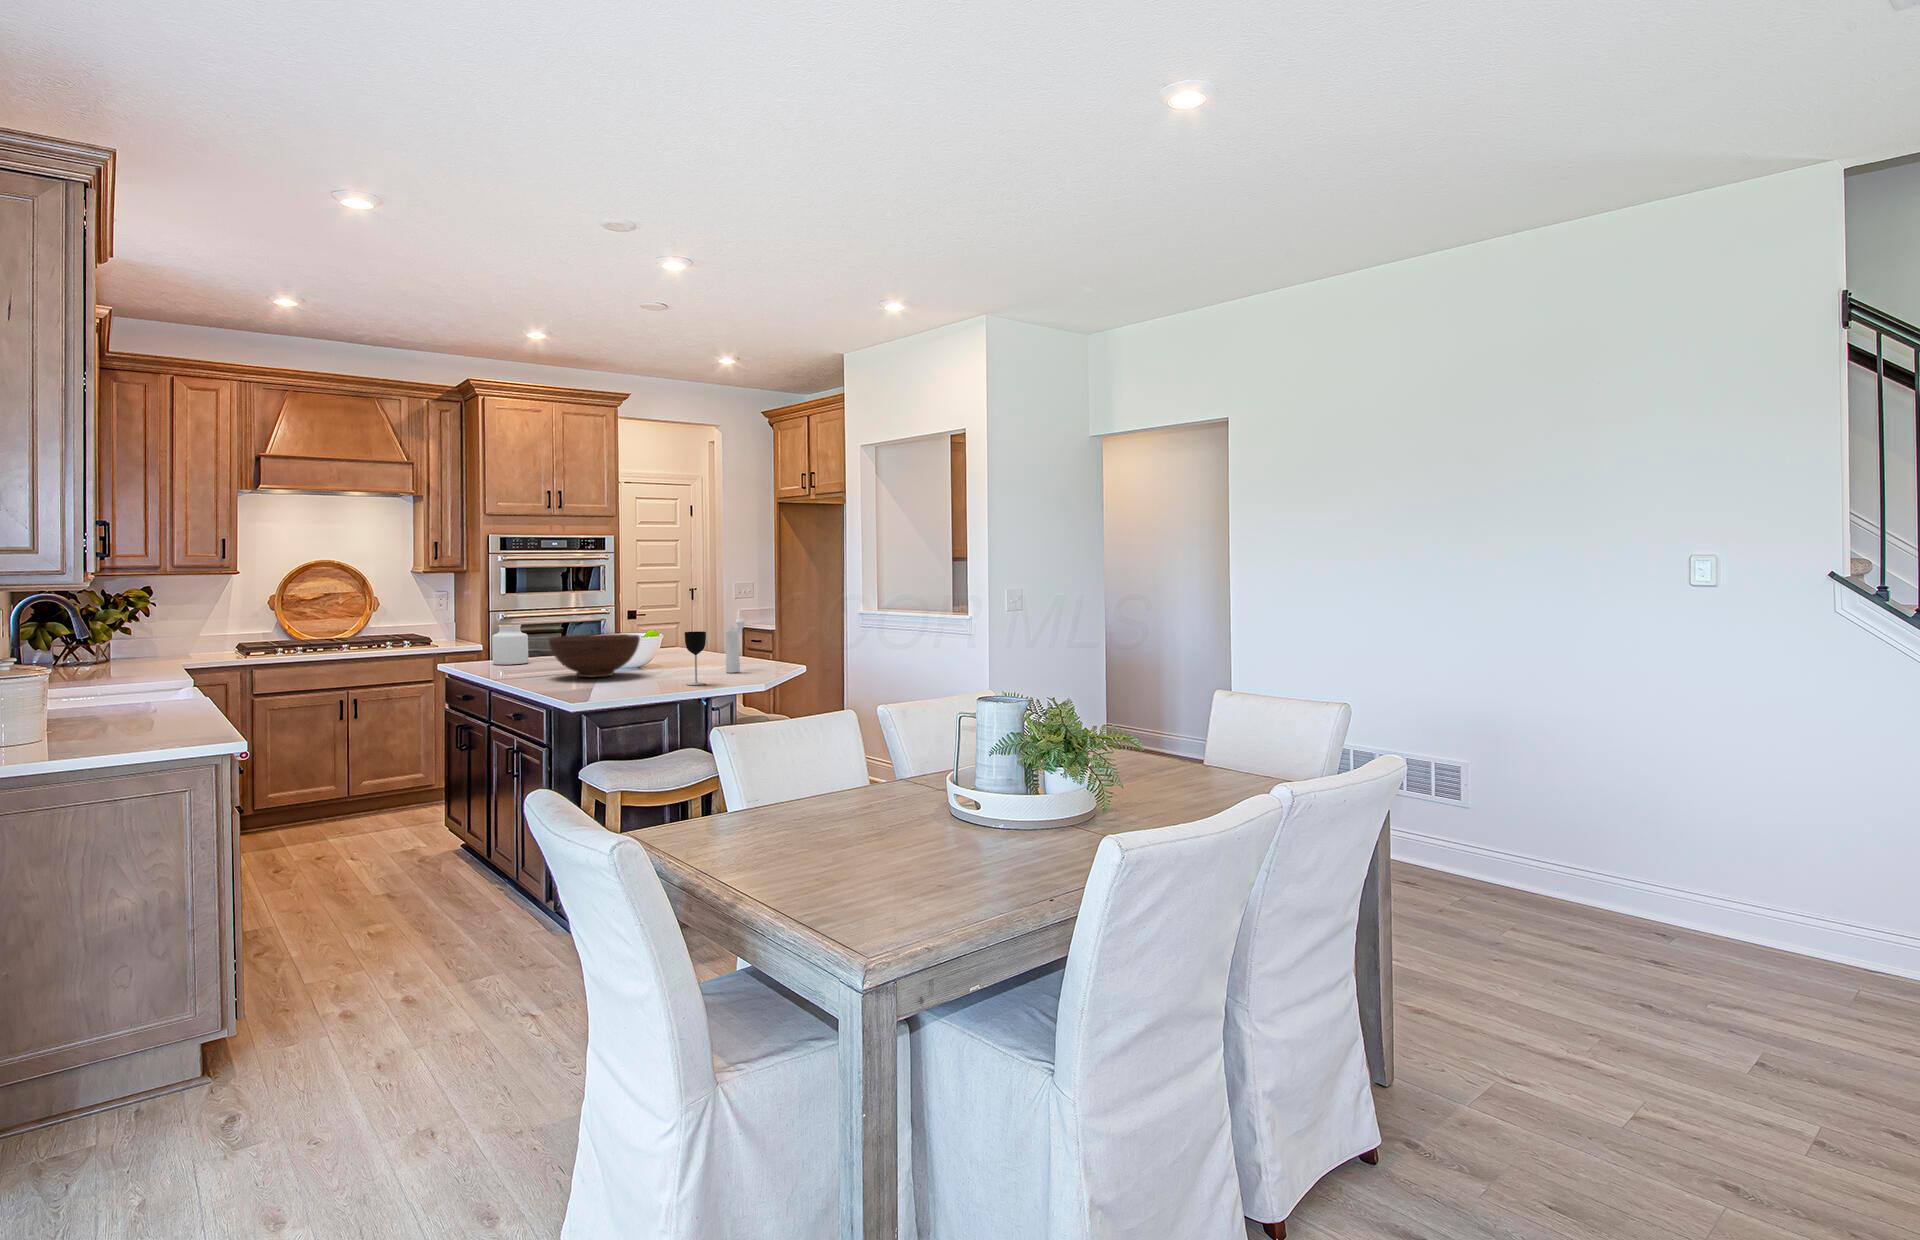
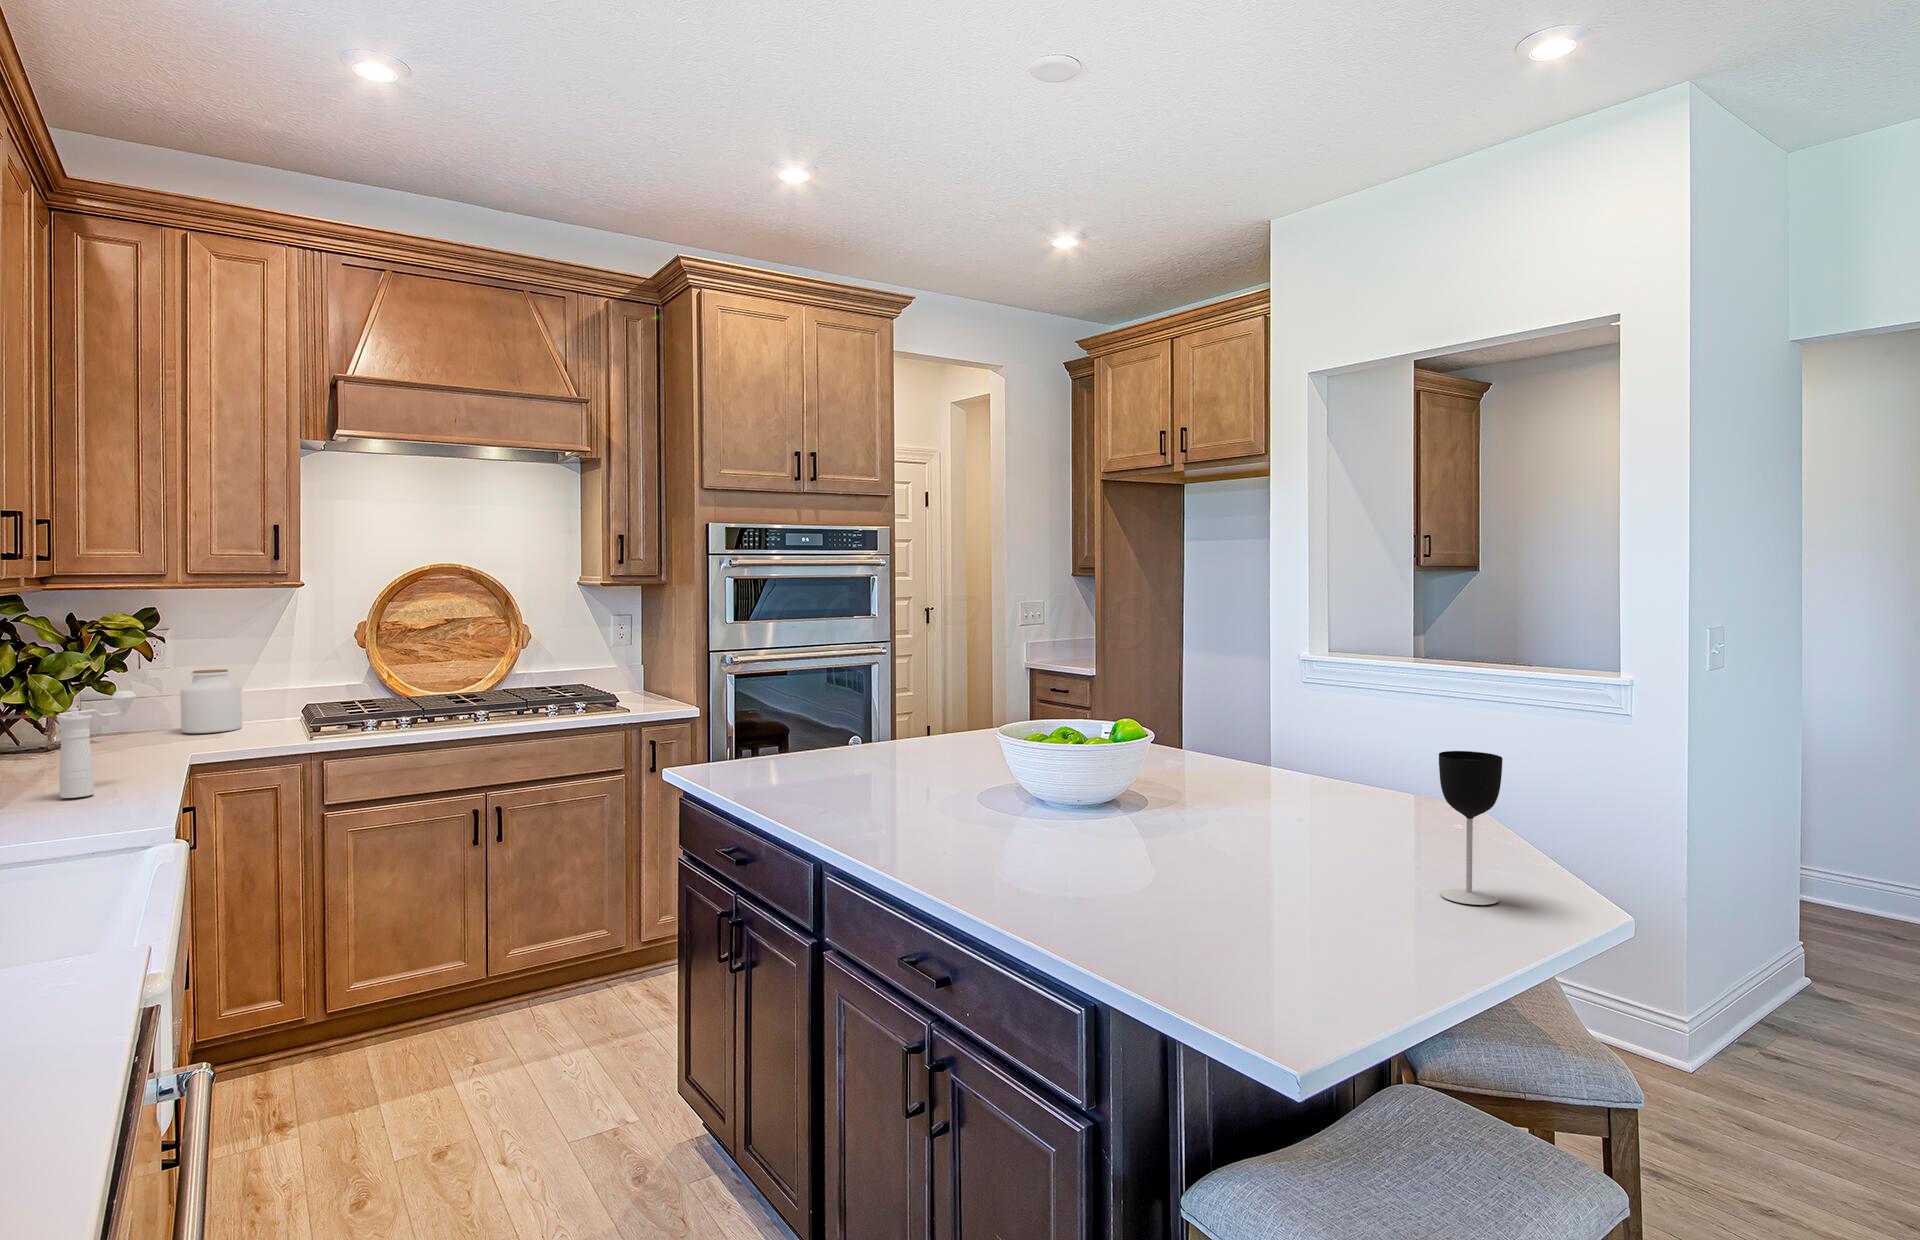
pepper mill: present [725,619,746,673] -> present [57,691,136,798]
jar: present [492,623,528,665] -> present [180,669,242,733]
fruit bowl: present [549,634,640,678] -> none [1015,733,1229,853]

